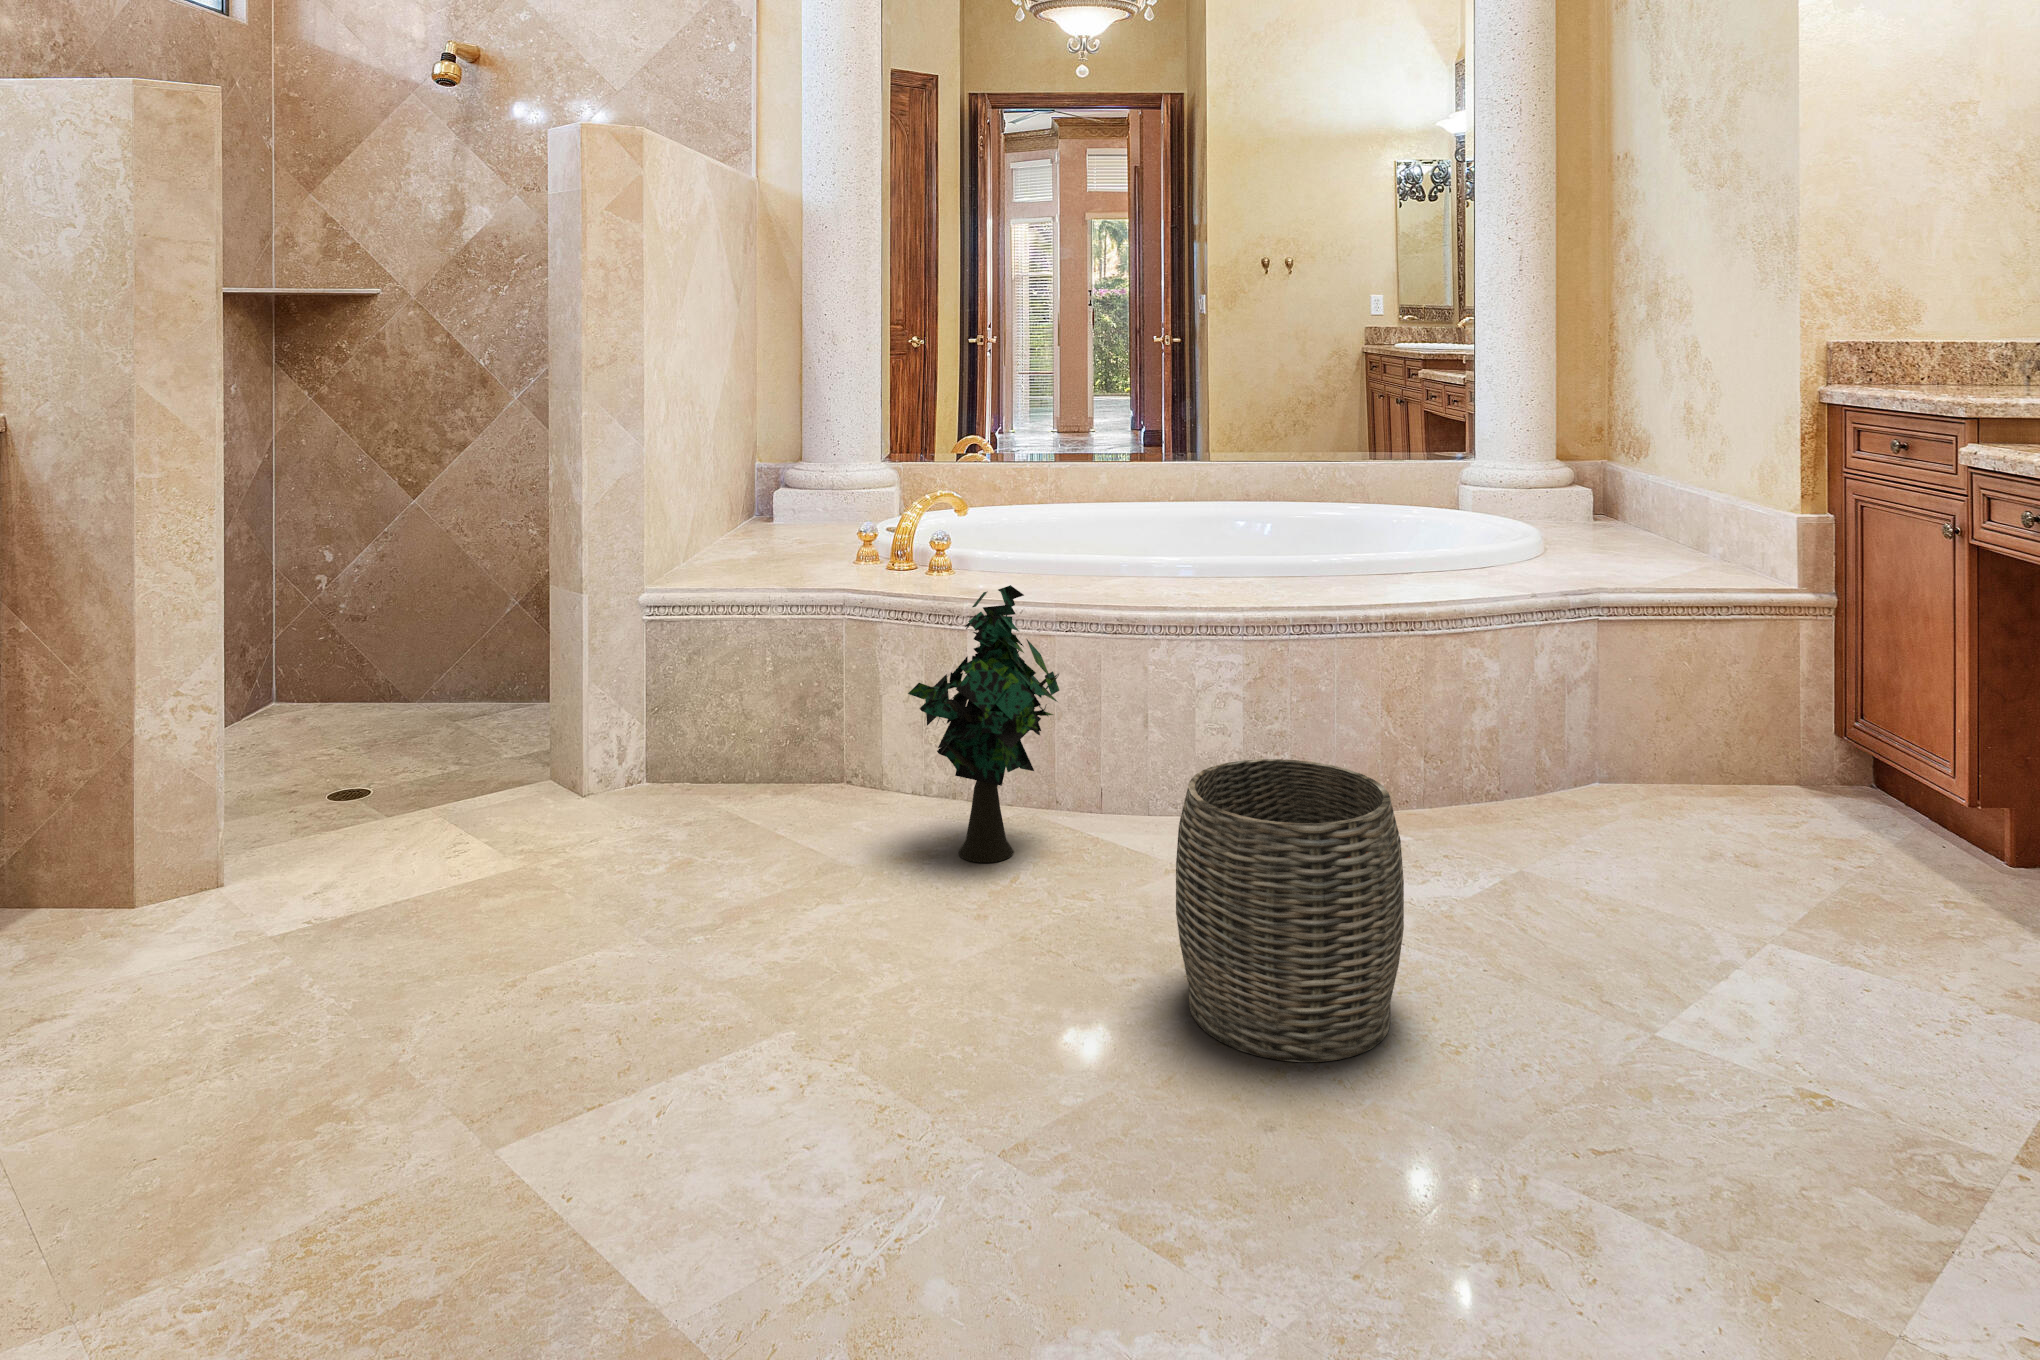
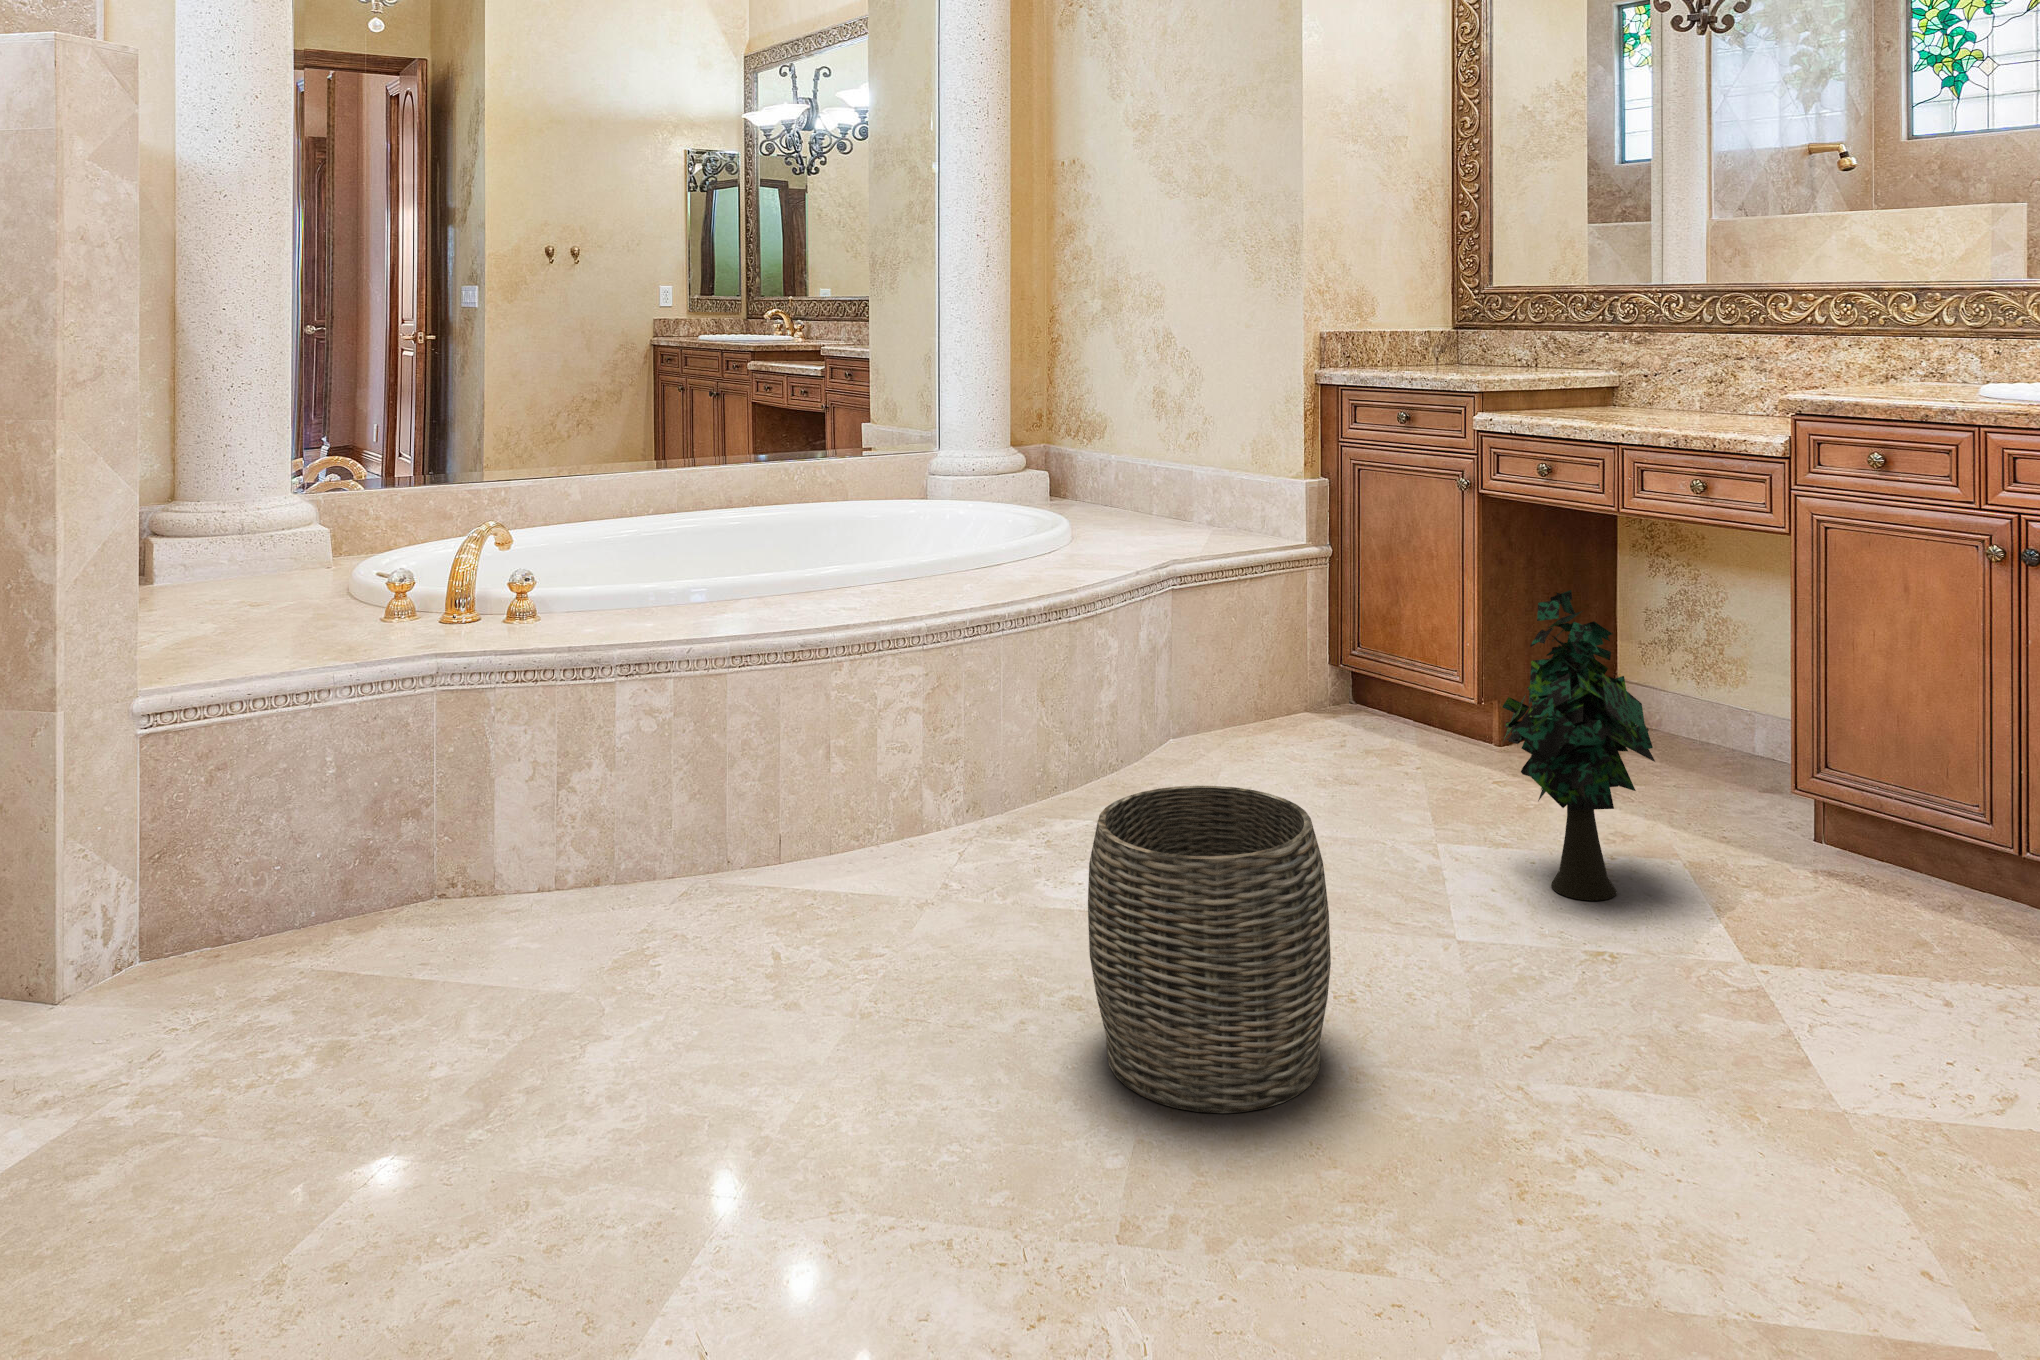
decorative plant: present [908,585,1059,863] -> present [1503,590,1655,901]

